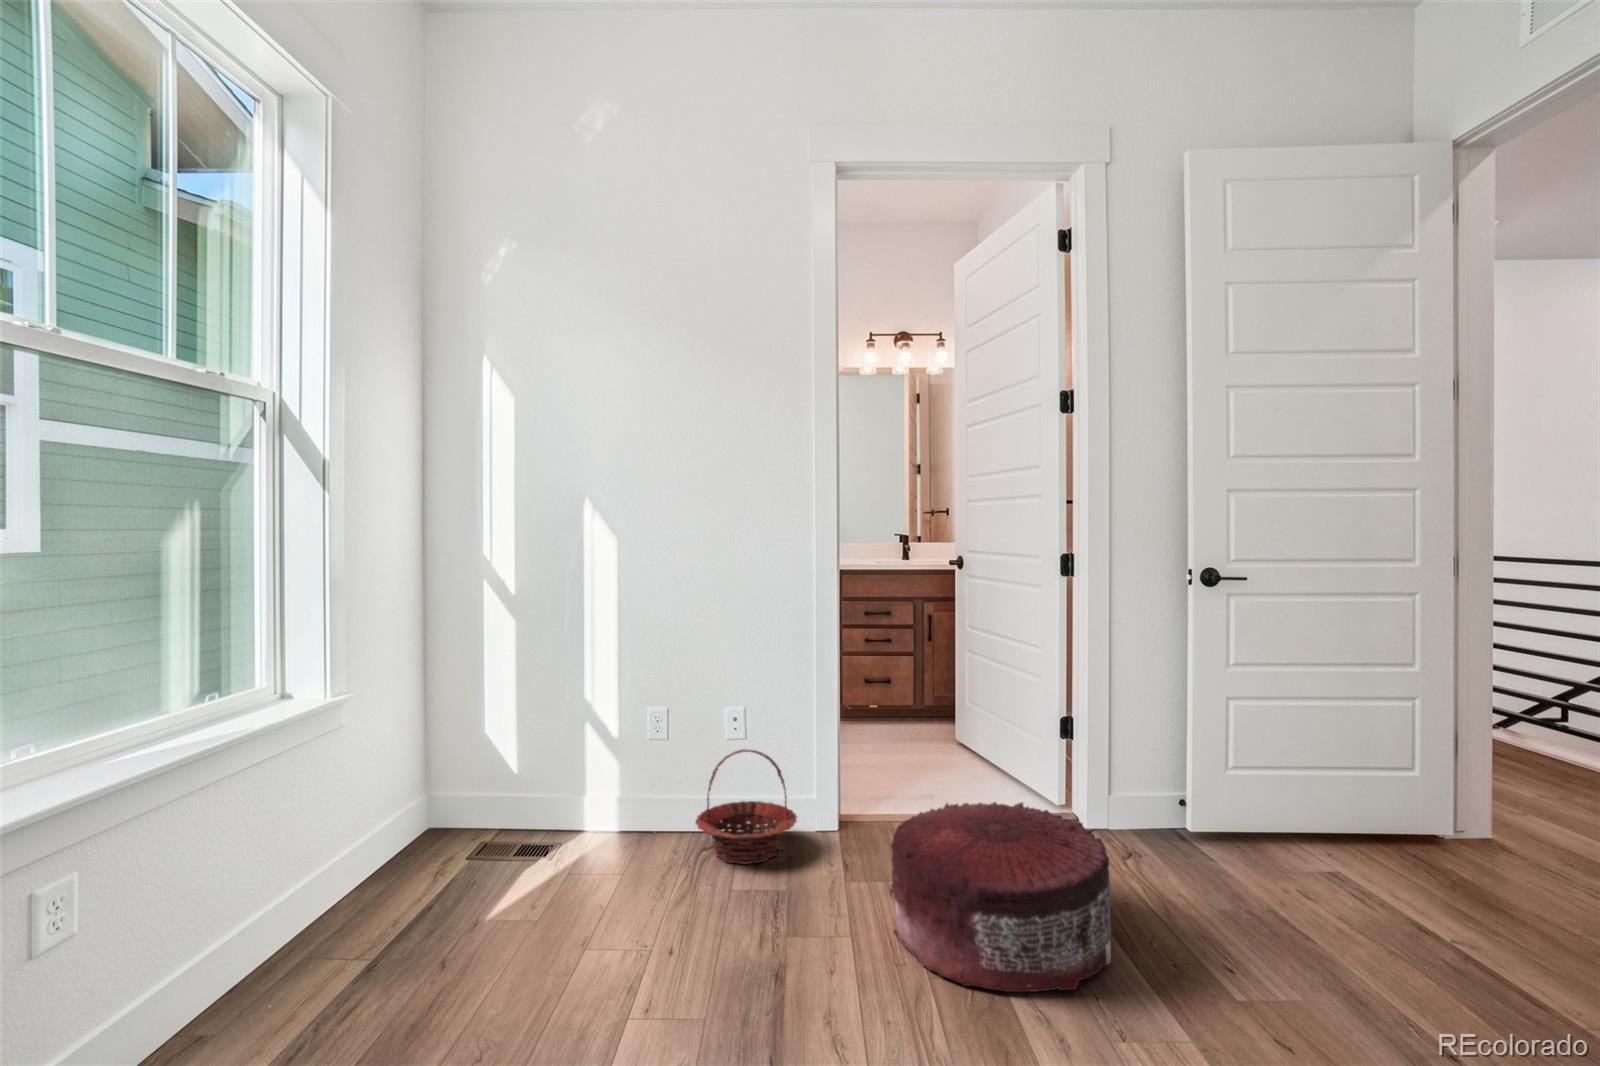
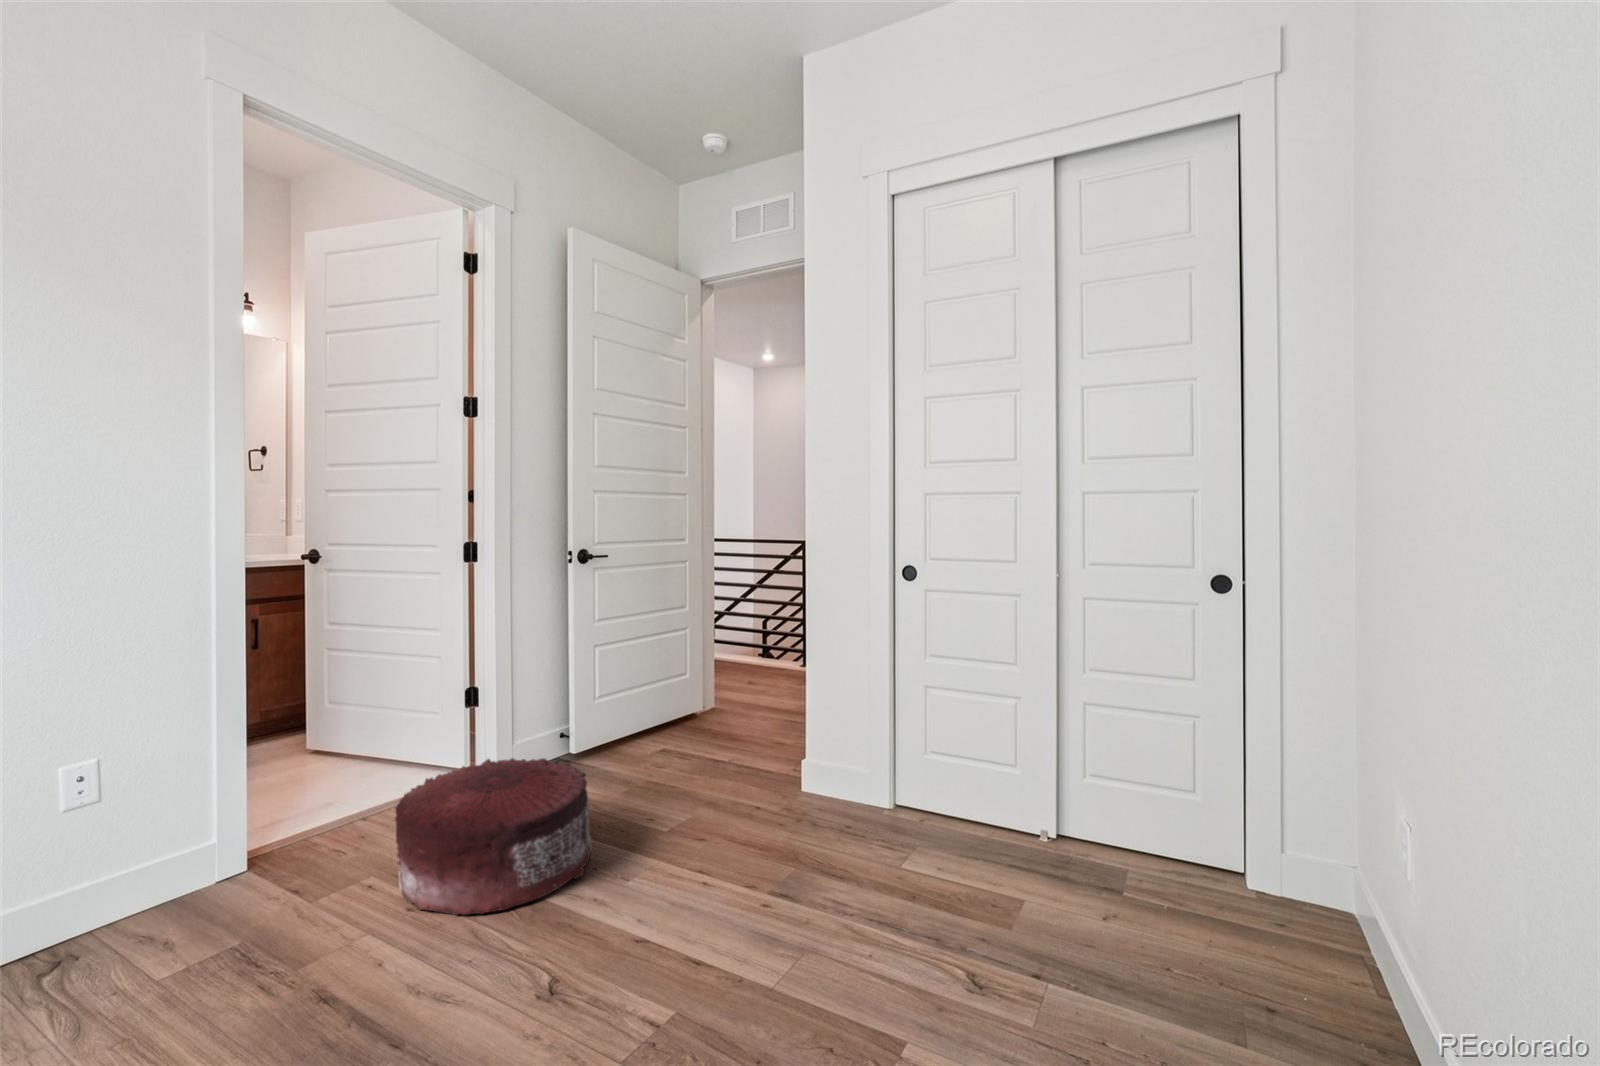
basket: present [695,749,797,864] -> none [62,796,226,941]

